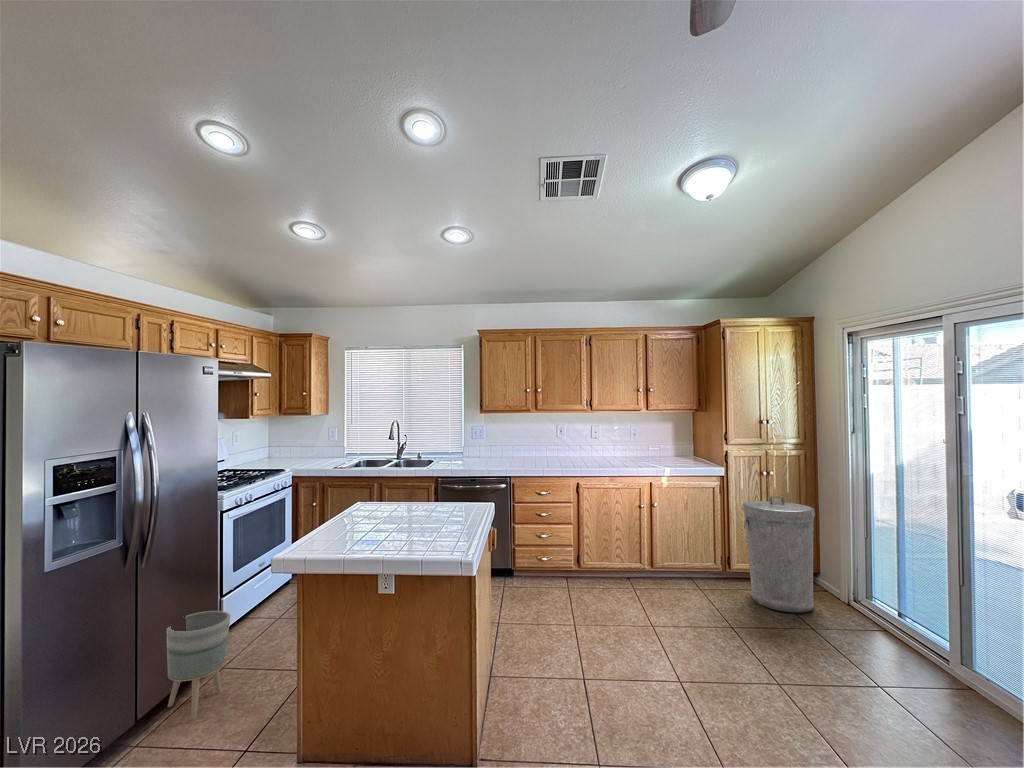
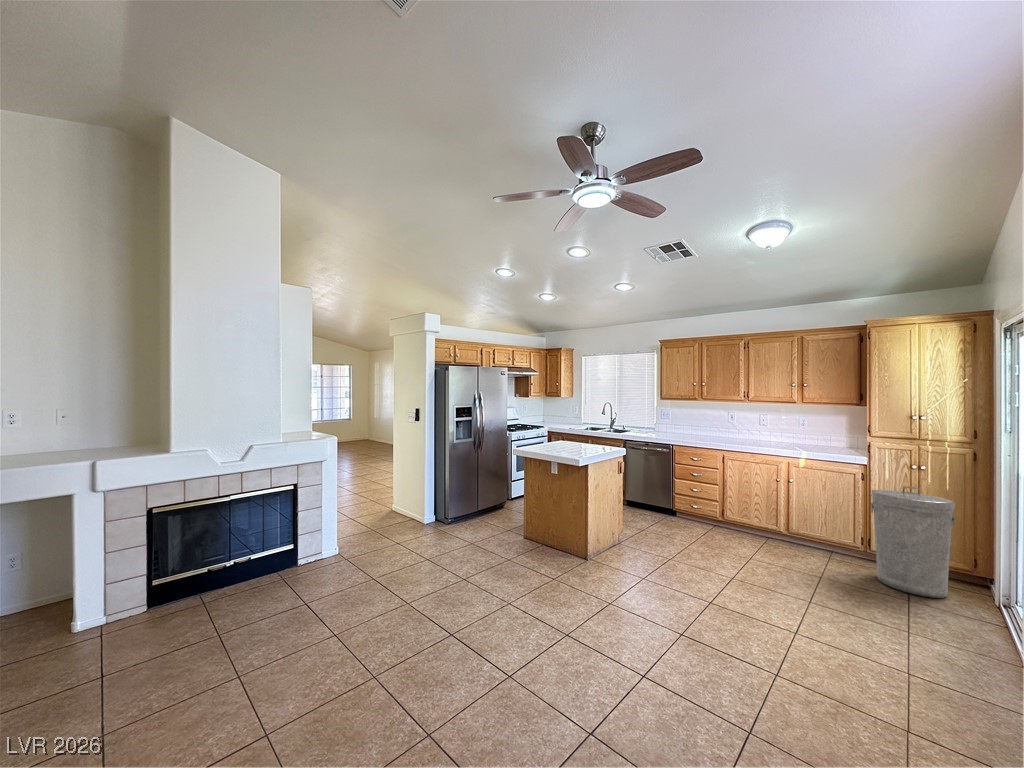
planter: present [167,611,230,720] -> none [471,484,495,526]

